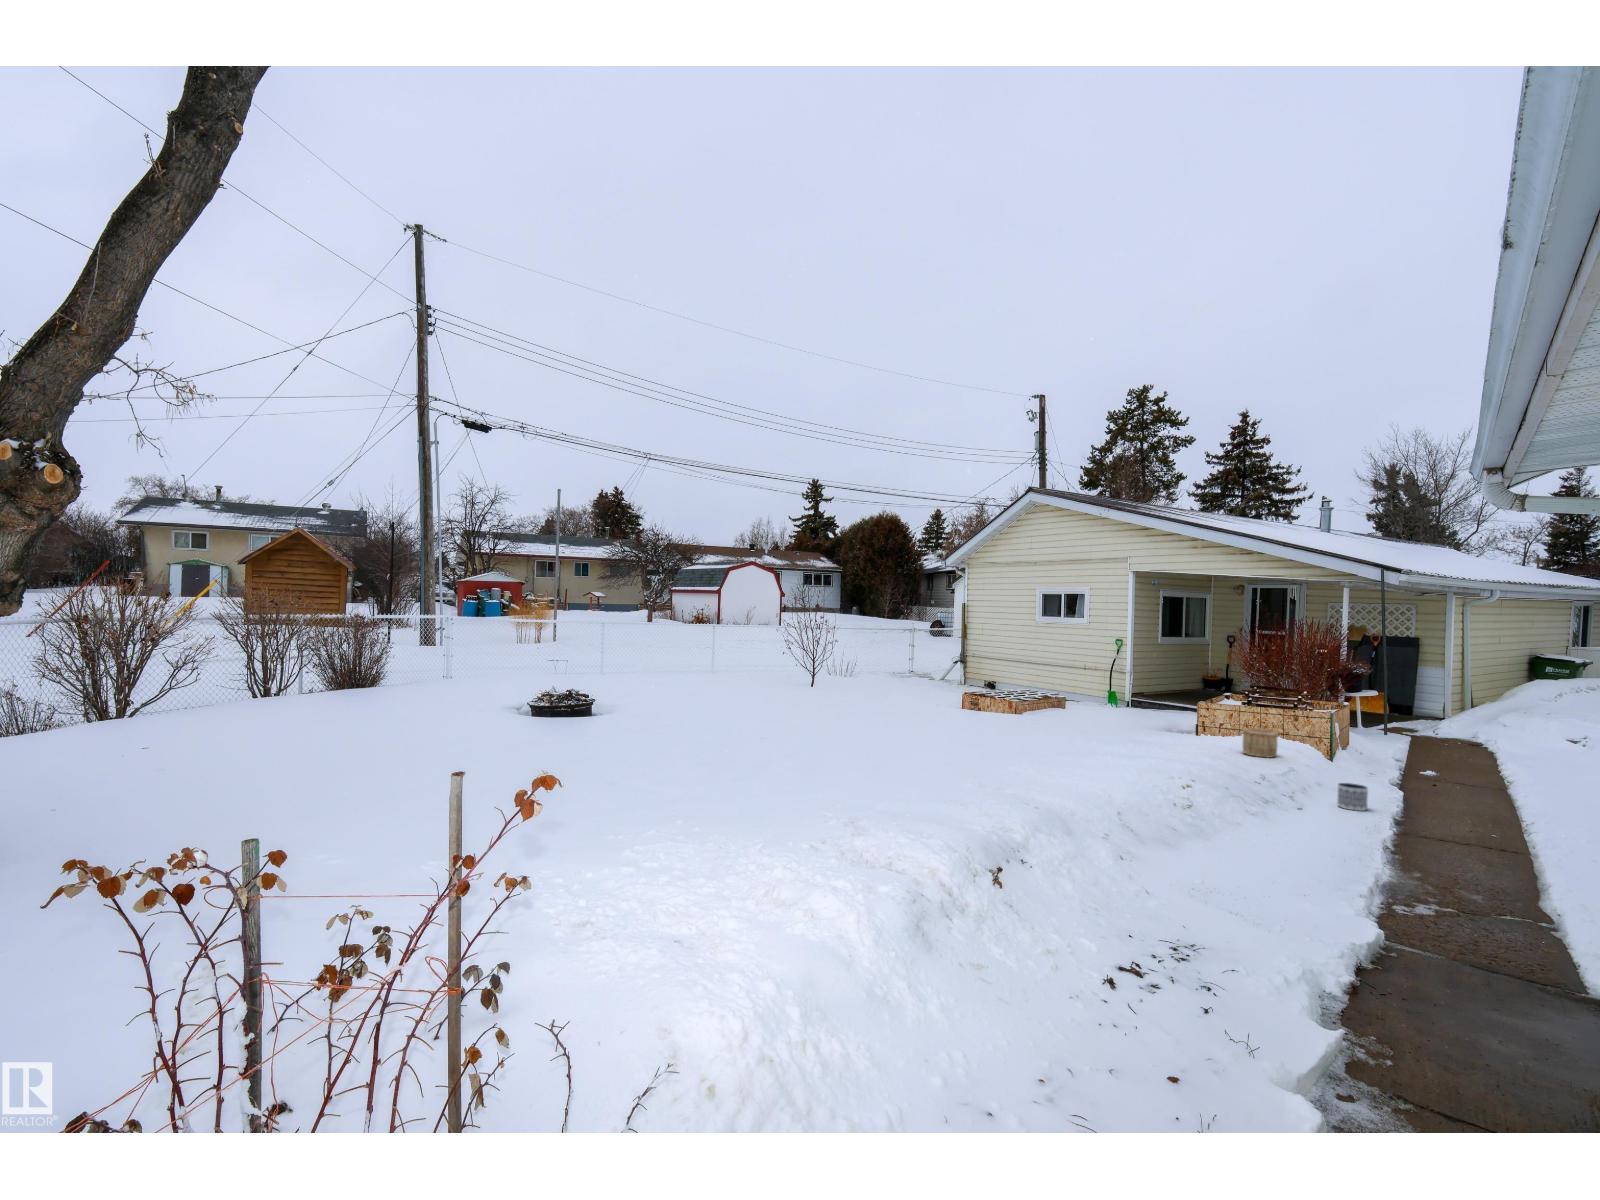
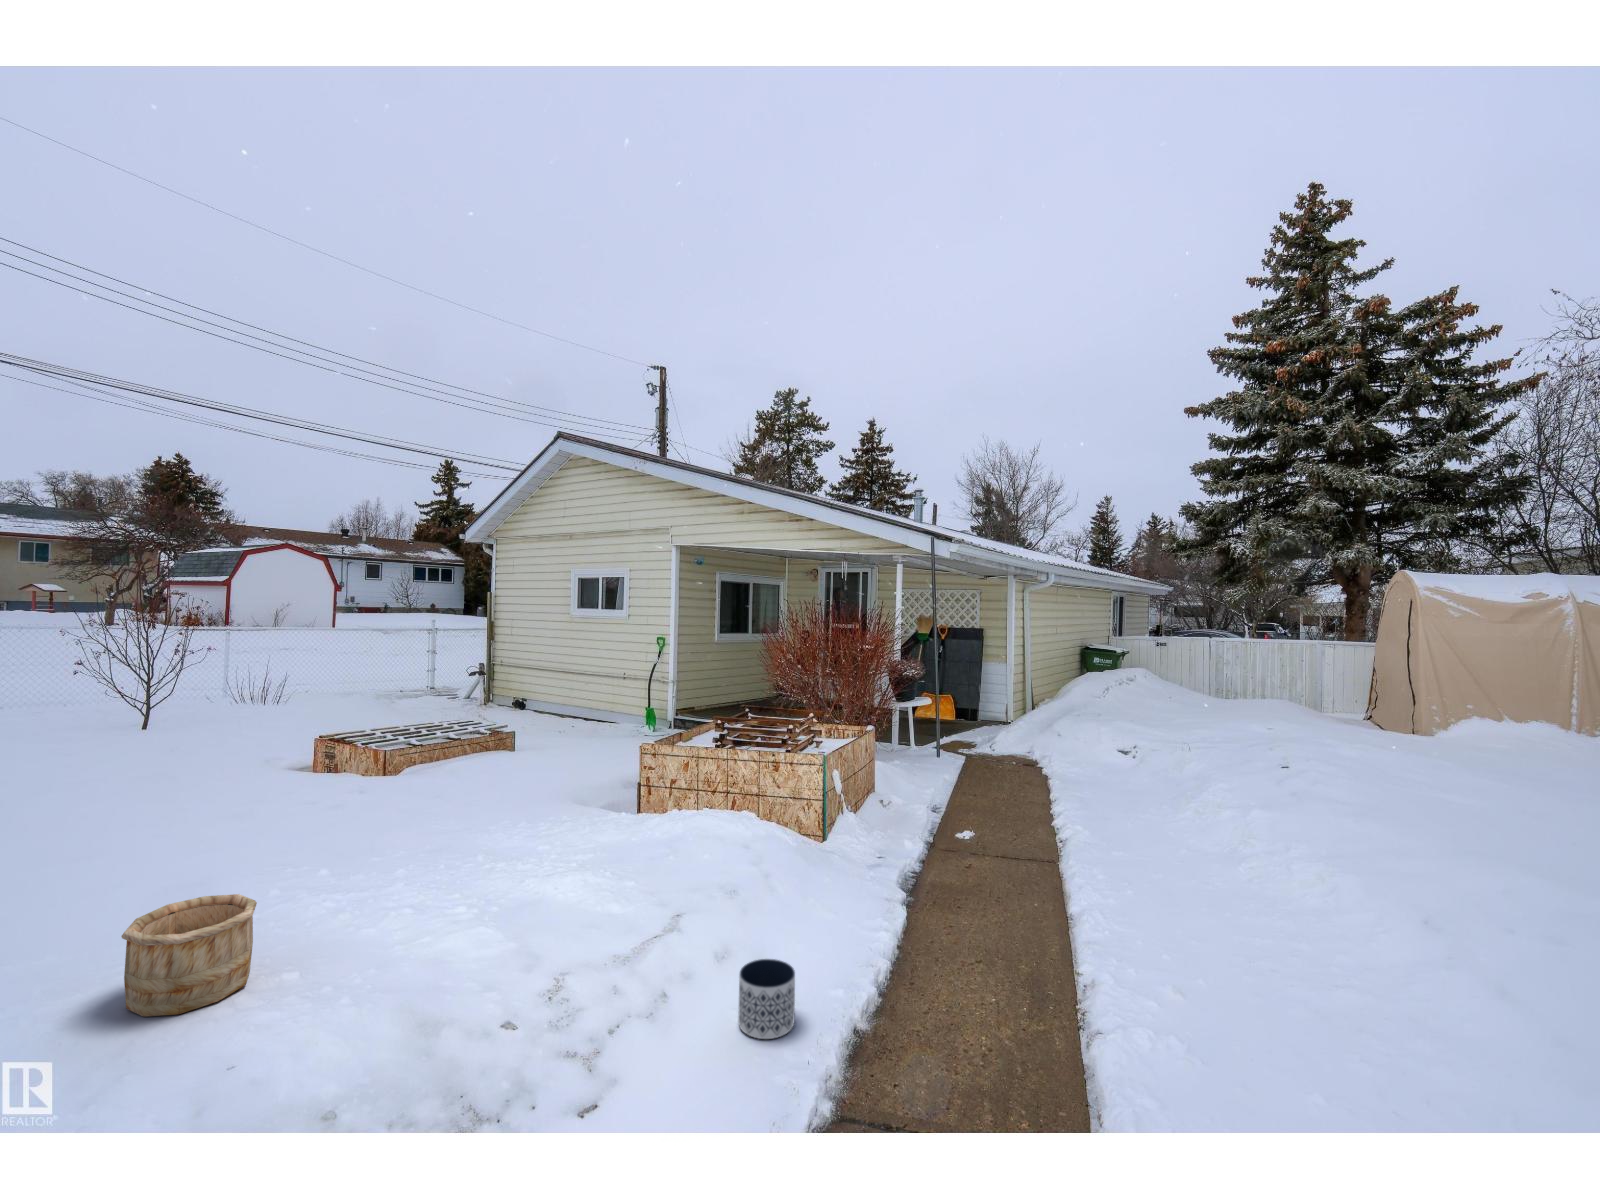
wooden bucket: present [1243,728,1278,757] -> present [121,894,257,1017]

